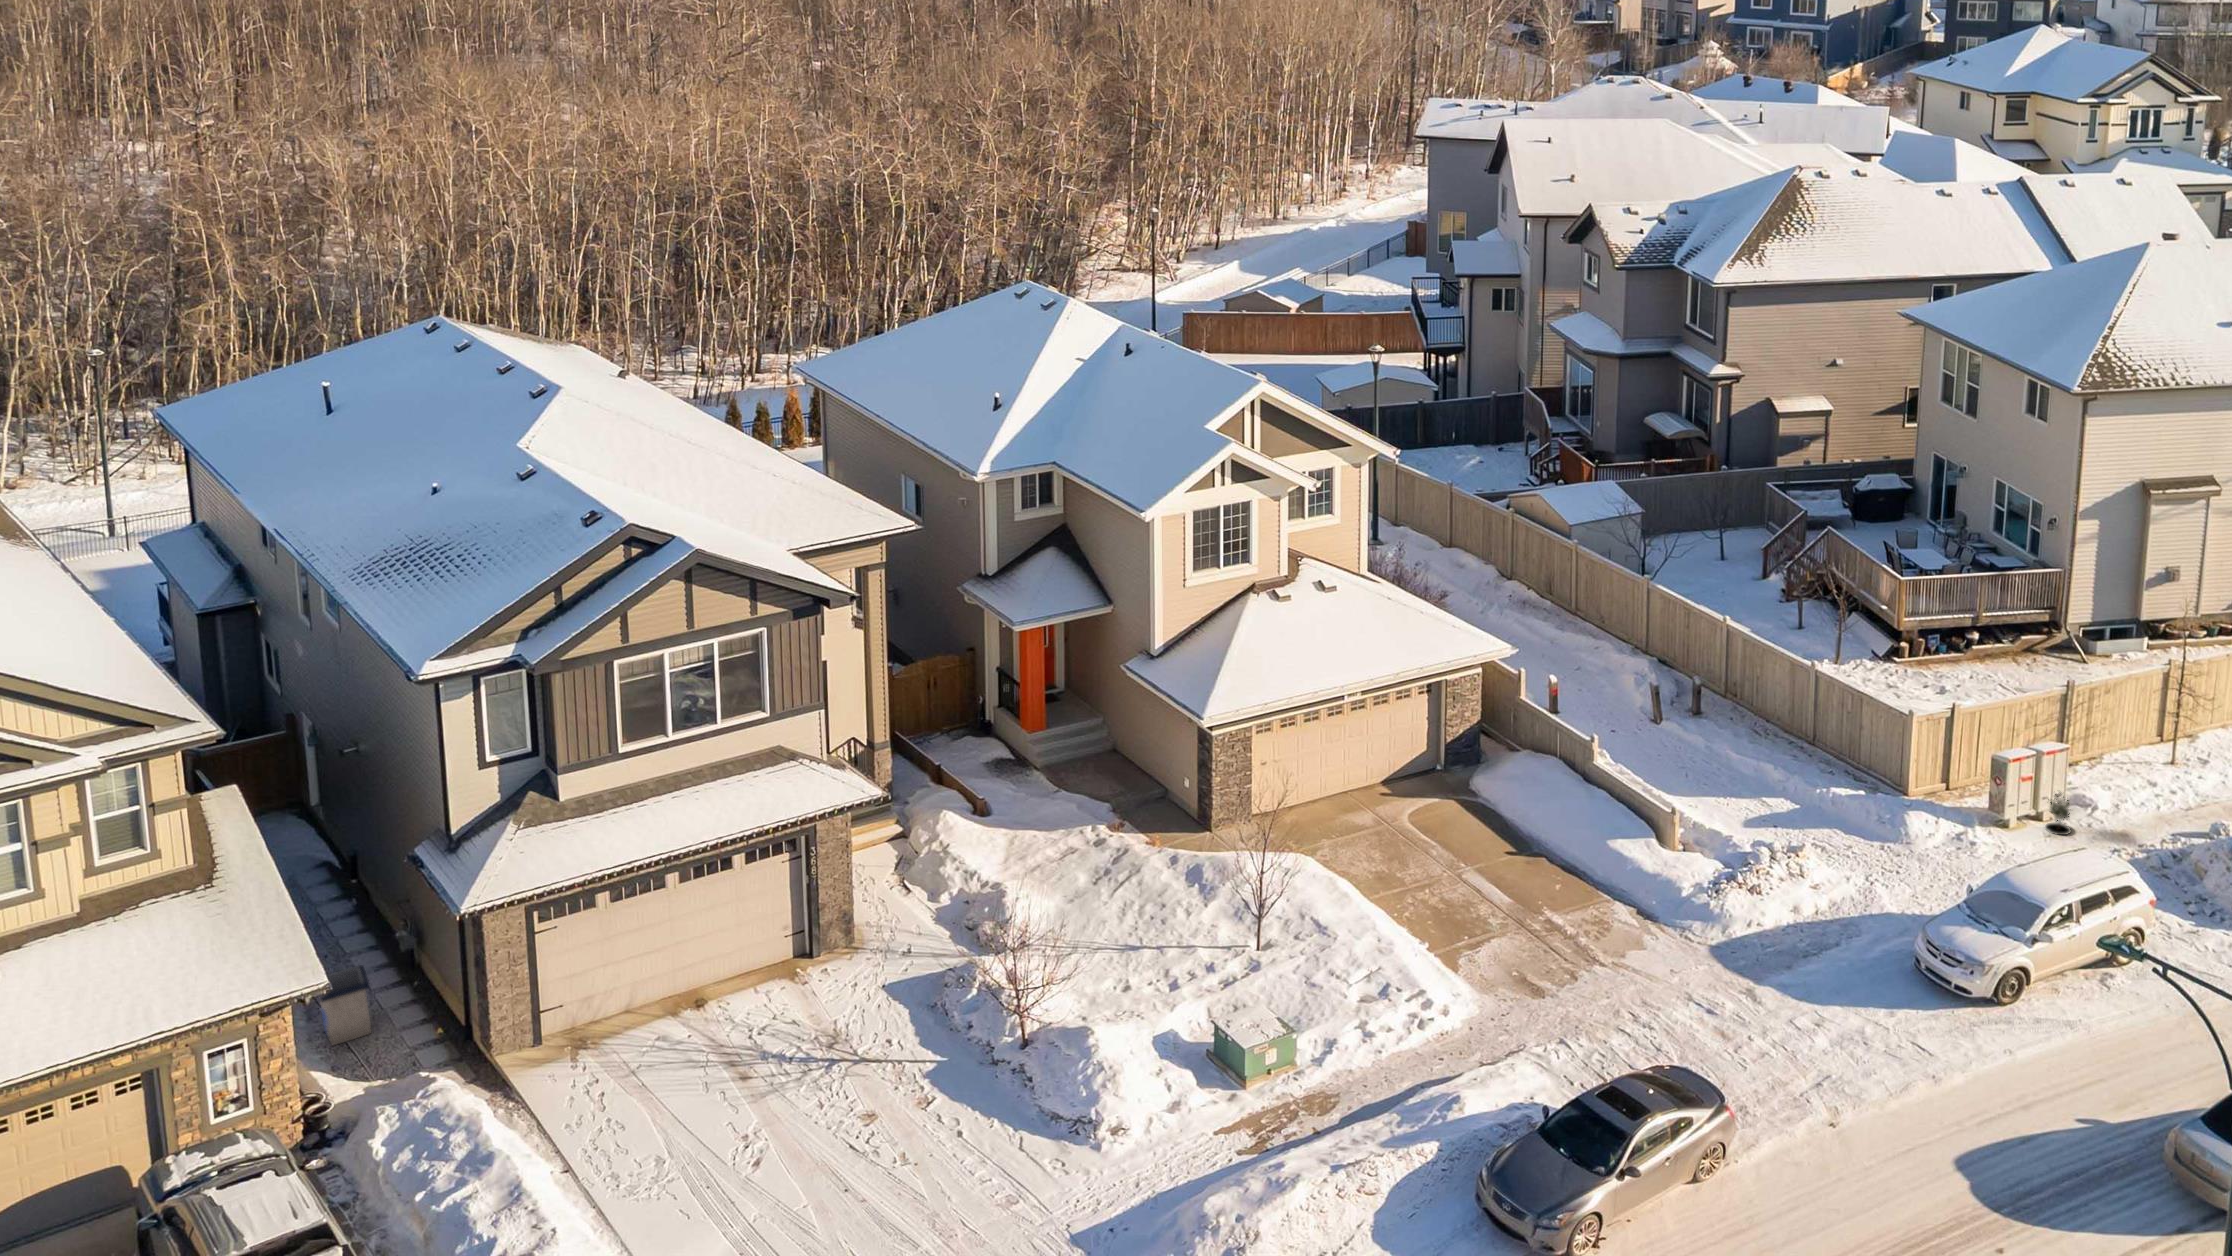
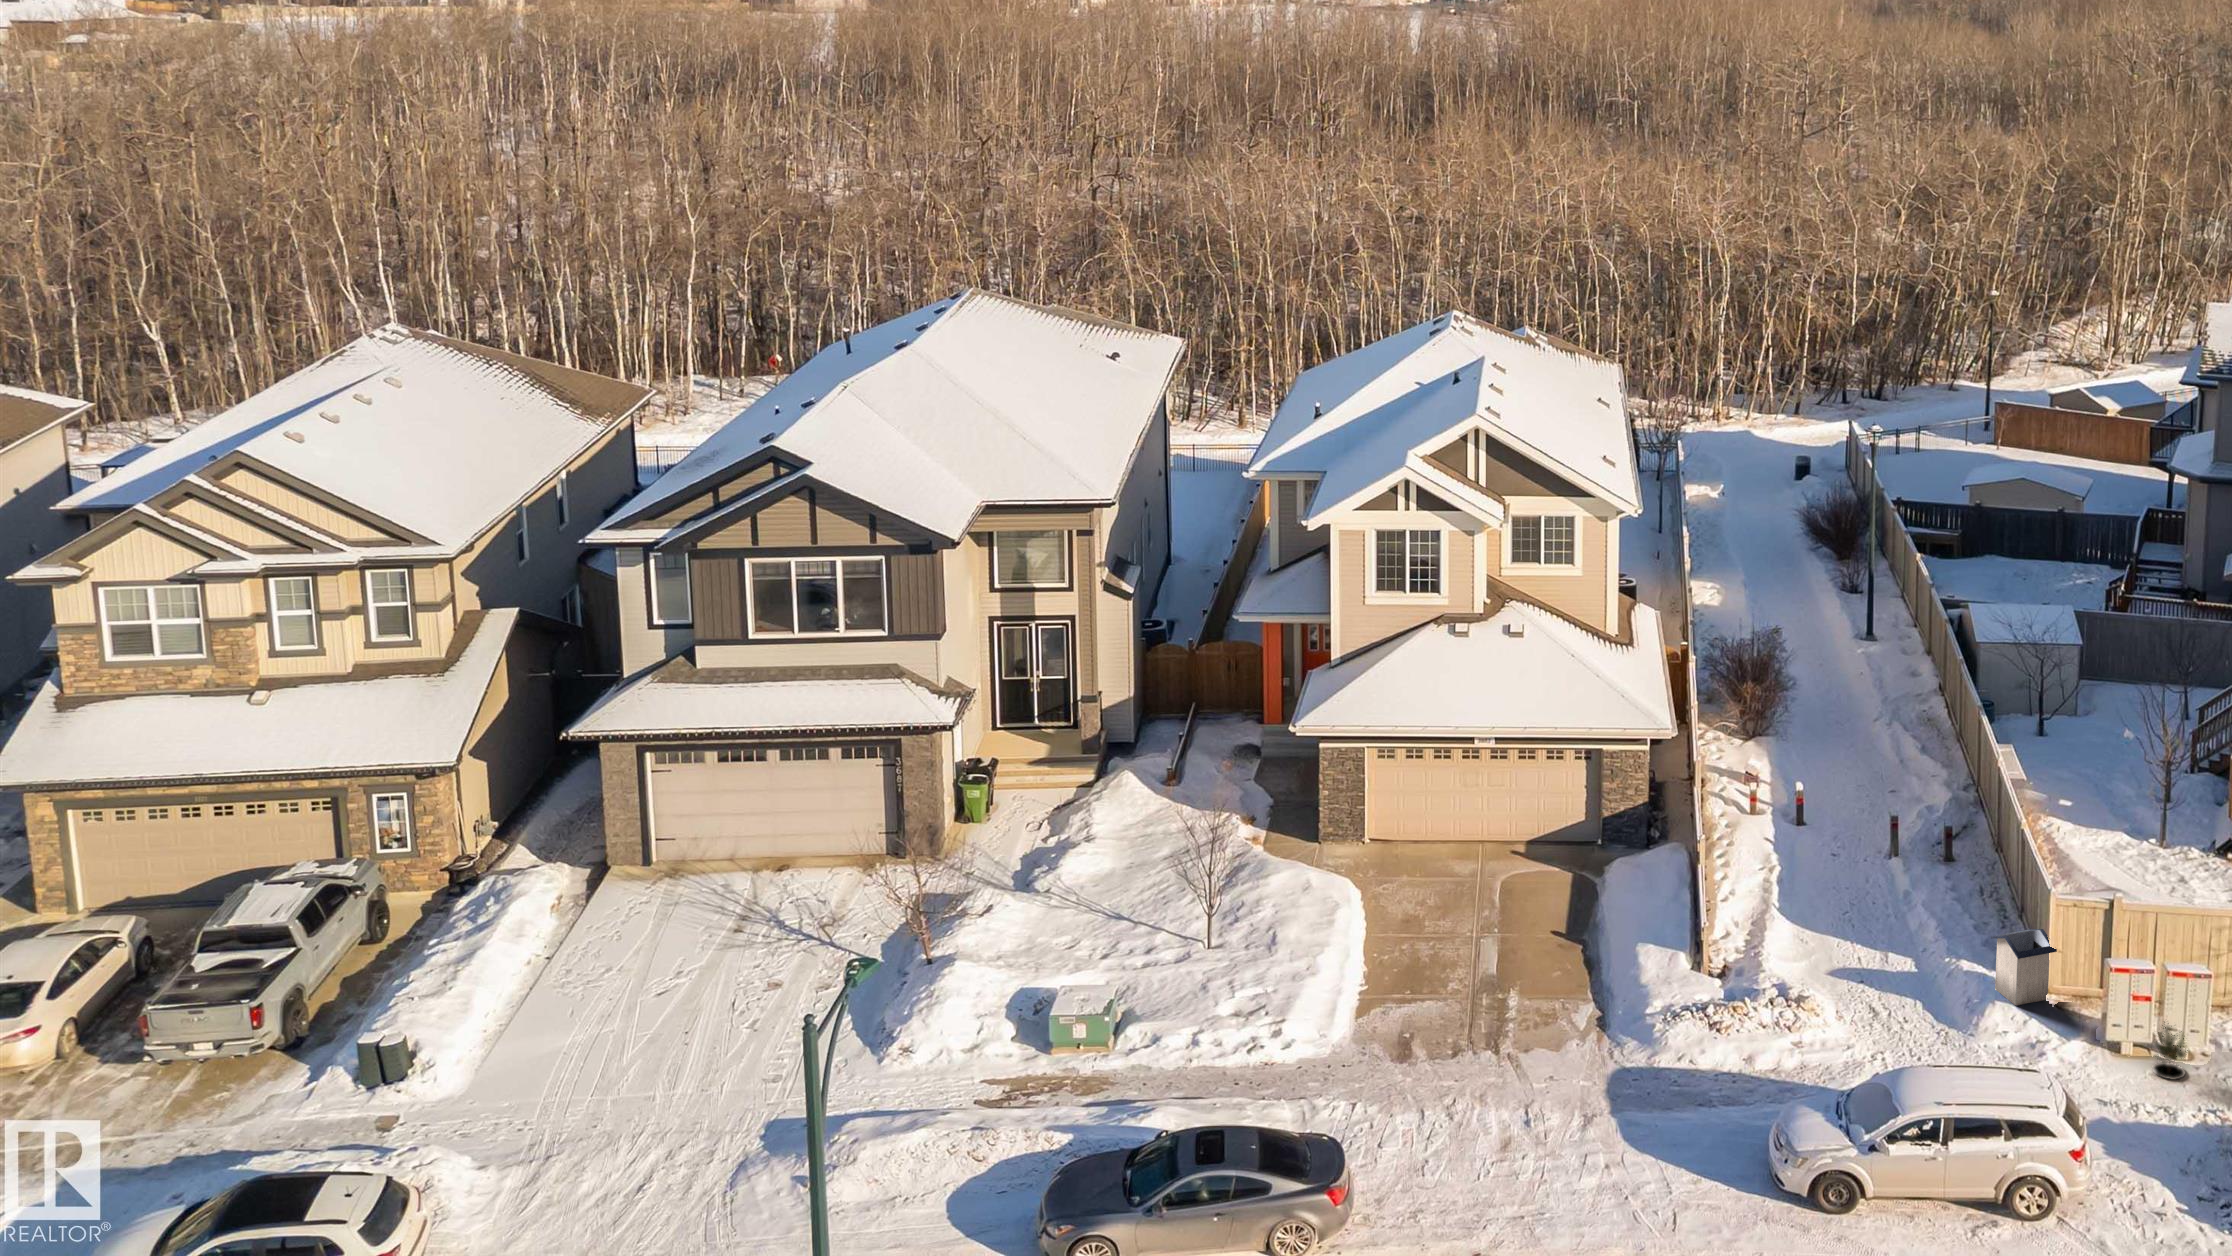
trash can: present [320,965,372,1045] -> present [1991,929,2057,1005]

